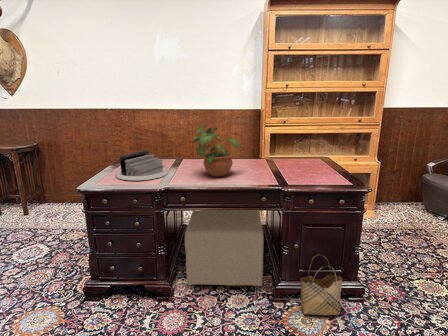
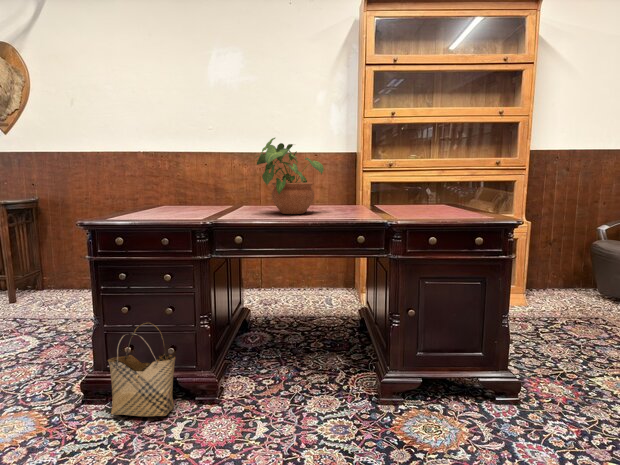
desk organizer: present [116,150,168,180] -> none [141,183,219,217]
ottoman: present [185,209,263,286] -> none [241,269,361,384]
woven basket: present [301,254,342,315] -> present [108,322,176,416]

